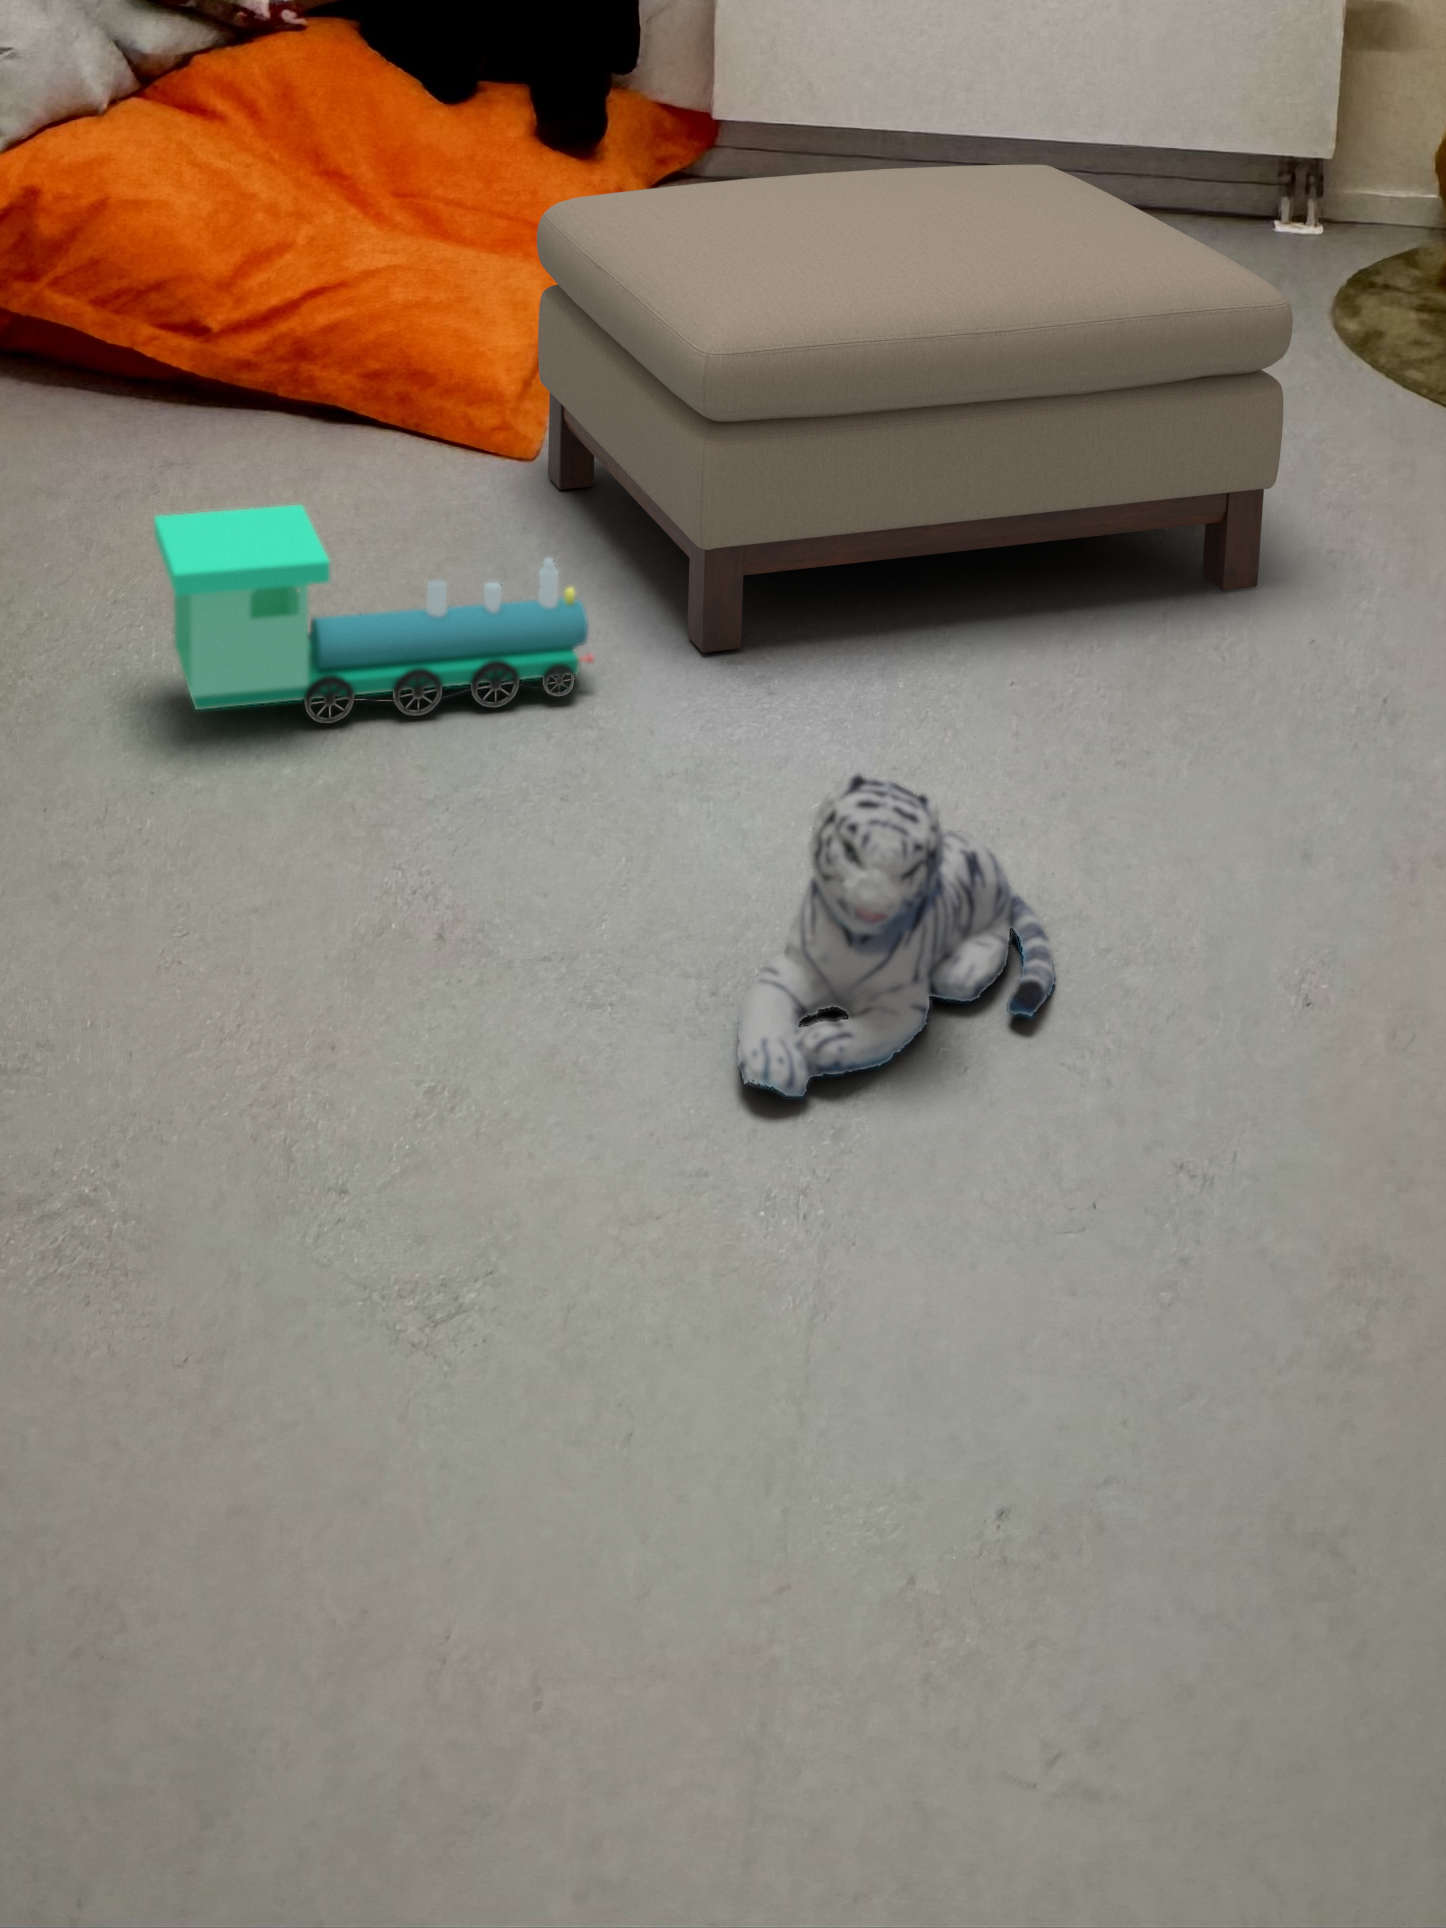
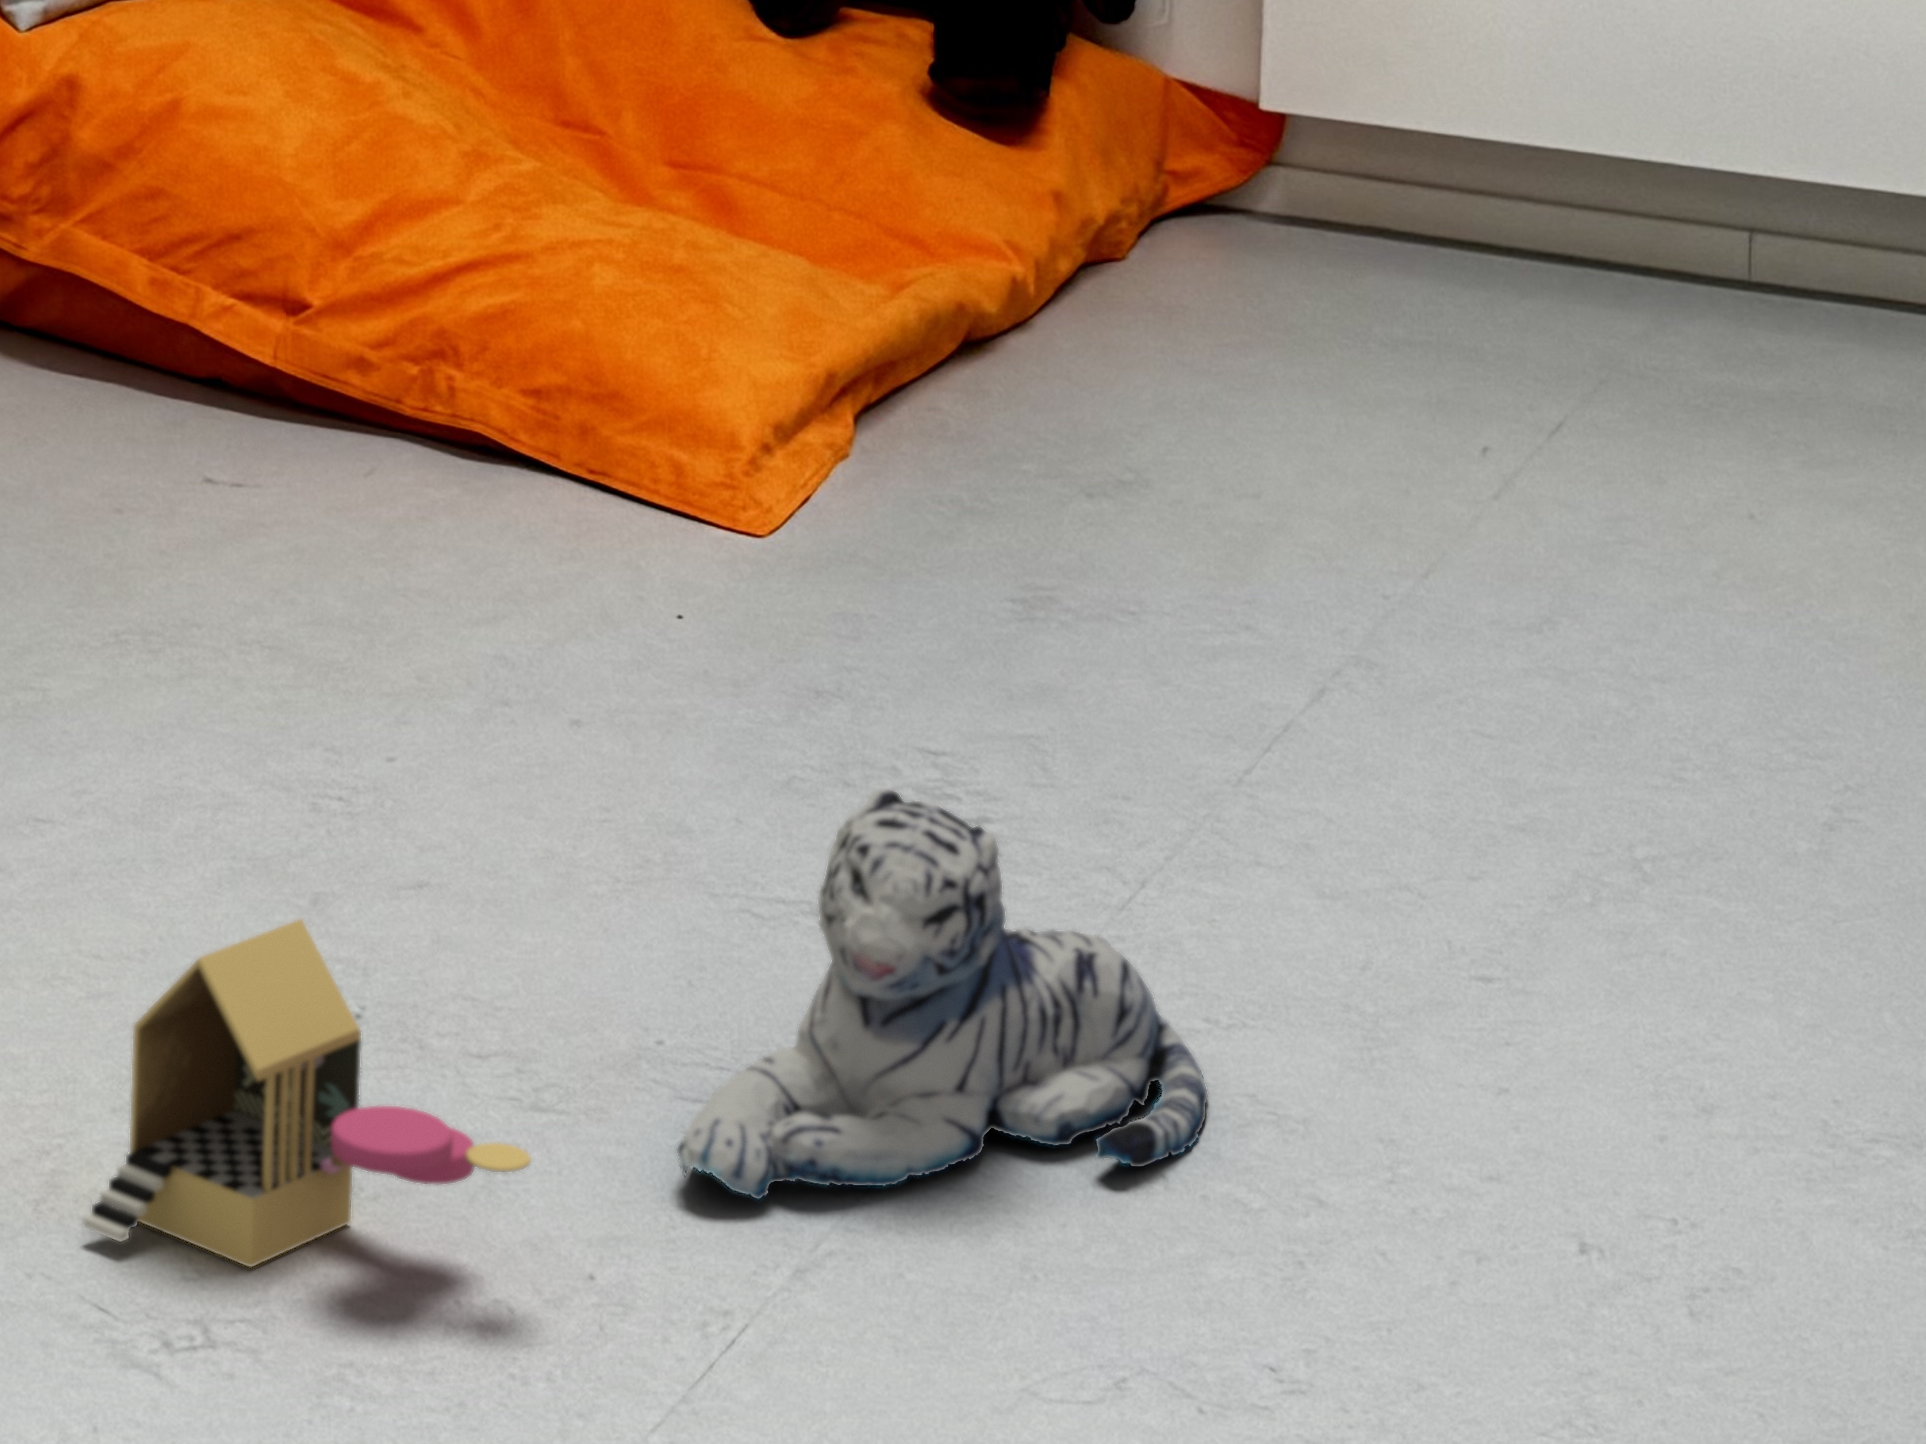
ottoman: present [537,165,1293,652] -> none [762,113,1880,783]
toy train: present [154,505,594,724] -> none [87,463,707,787]
toy house: none [337,957,691,1243] -> present [83,920,531,1267]

